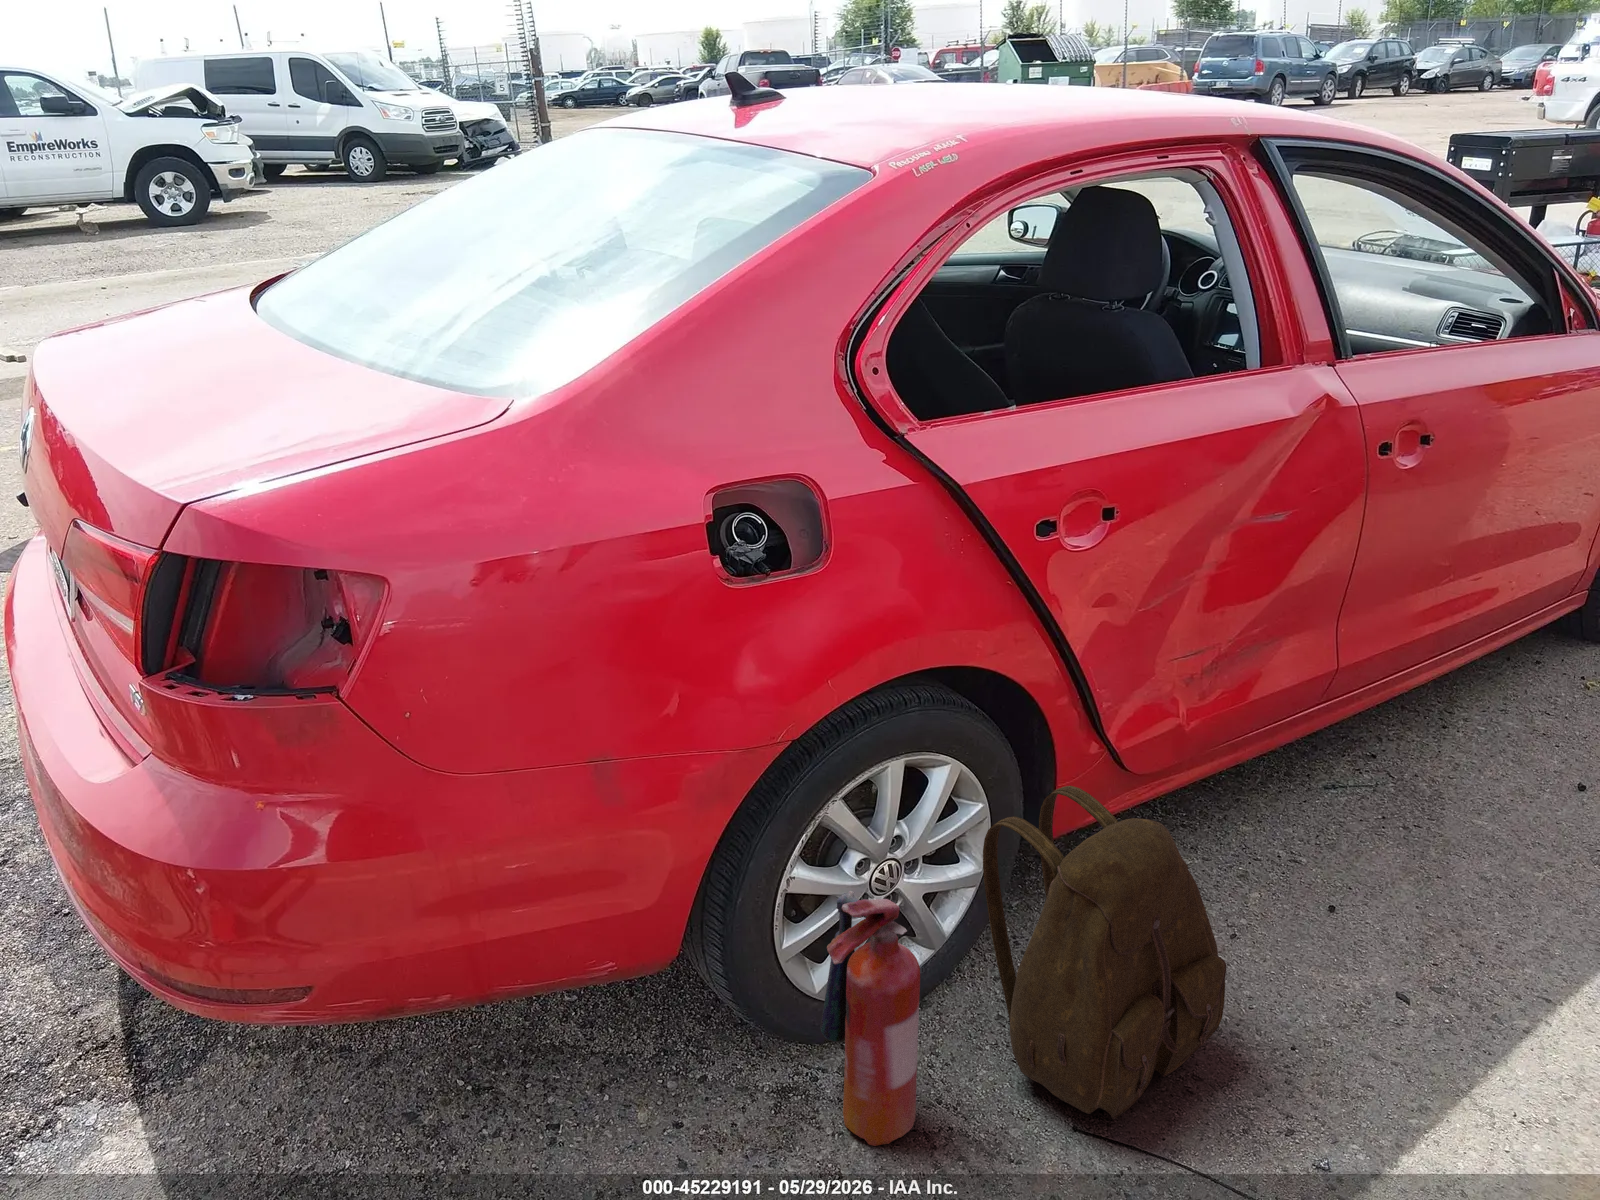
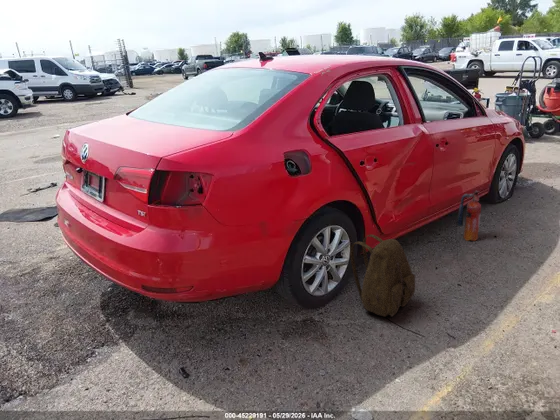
fire extinguisher: present [820,891,920,1146] -> present [456,191,481,241]

